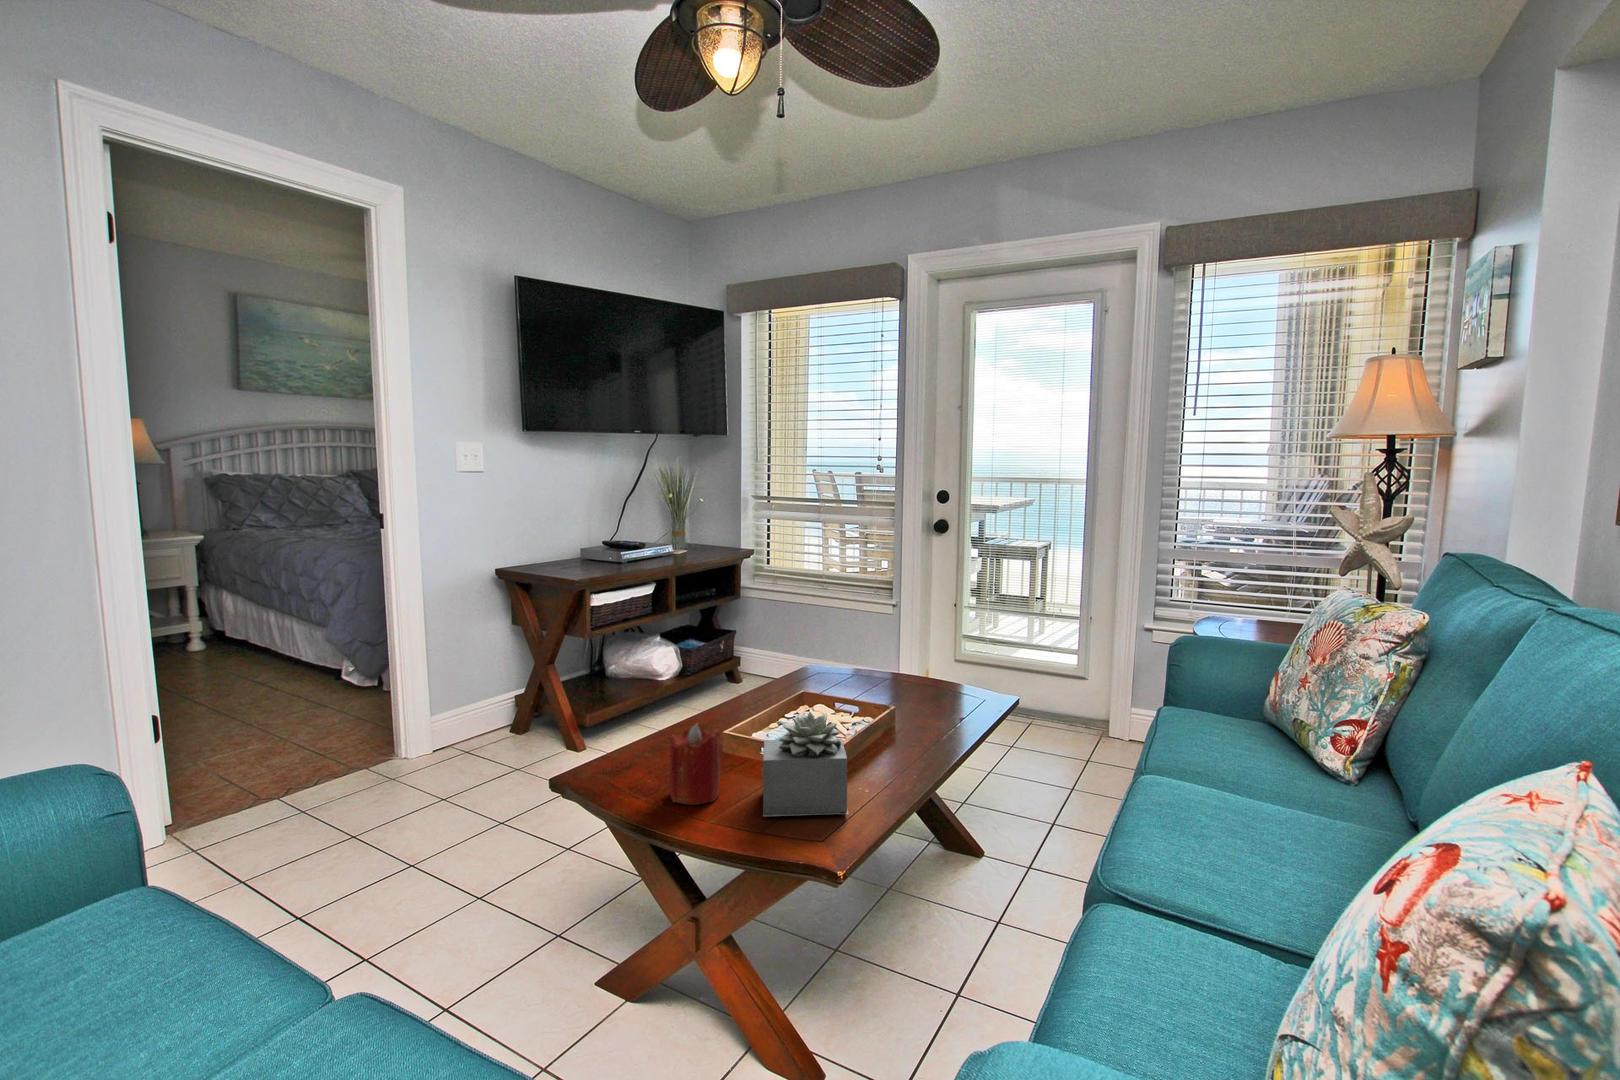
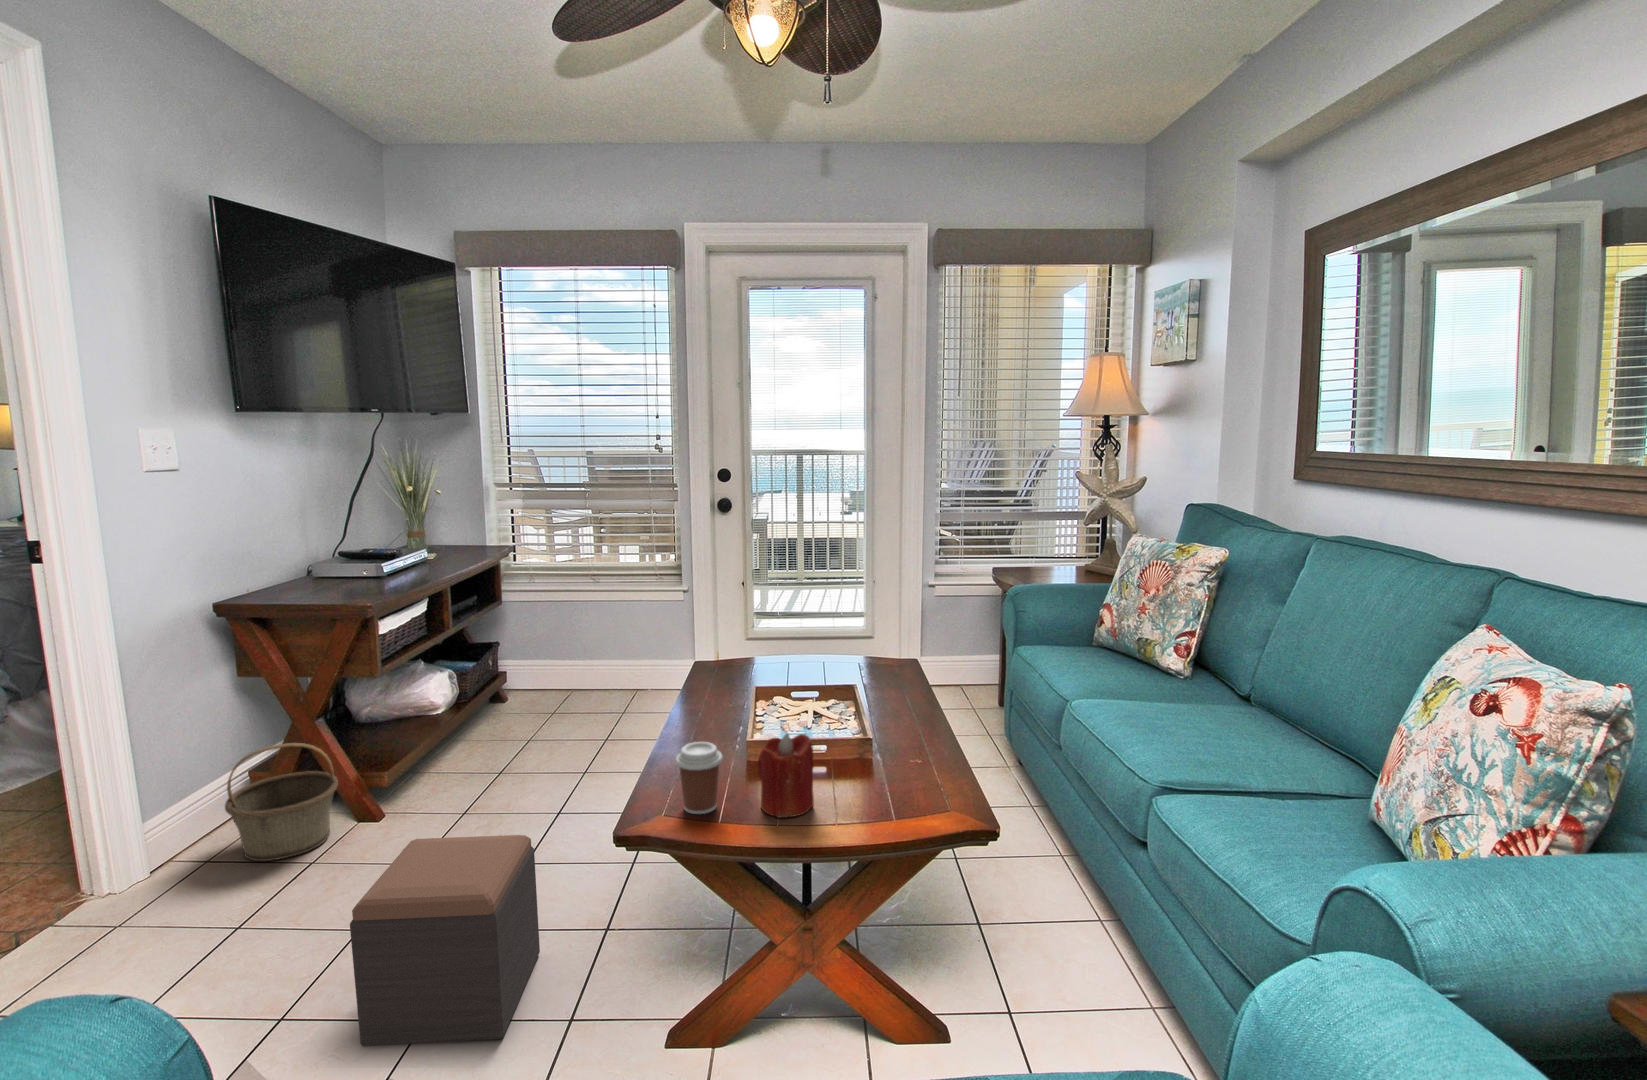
basket: none [479,677,556,761] -> present [225,743,338,861]
succulent plant: present [763,712,848,817] -> none [840,698,941,806]
coffee cup: none [610,717,653,782] -> present [676,742,723,814]
footstool: none [425,758,582,930] -> present [350,835,540,1046]

